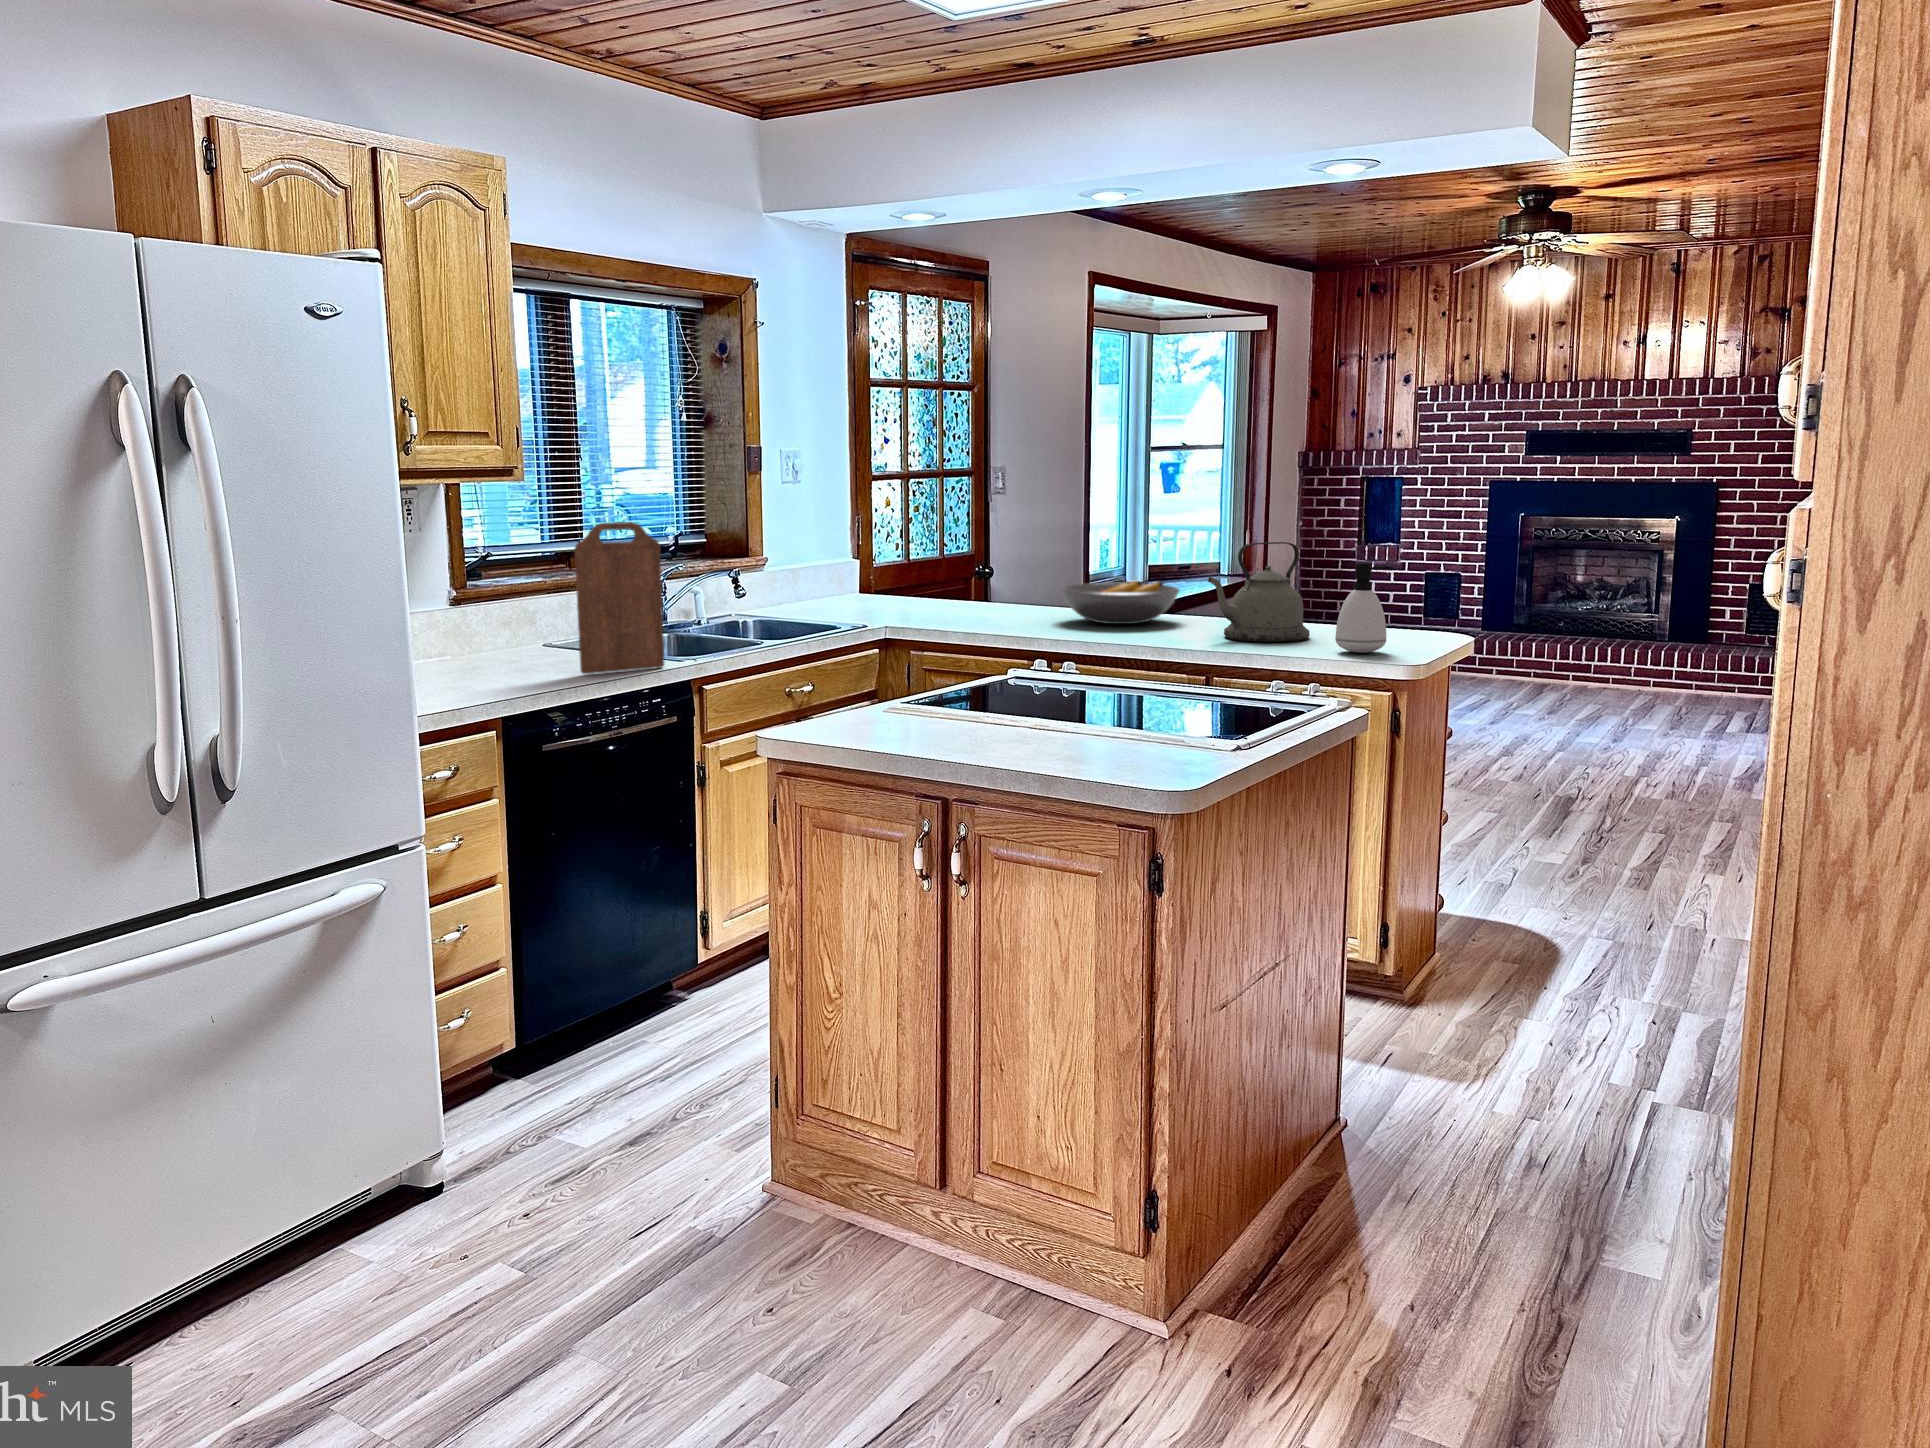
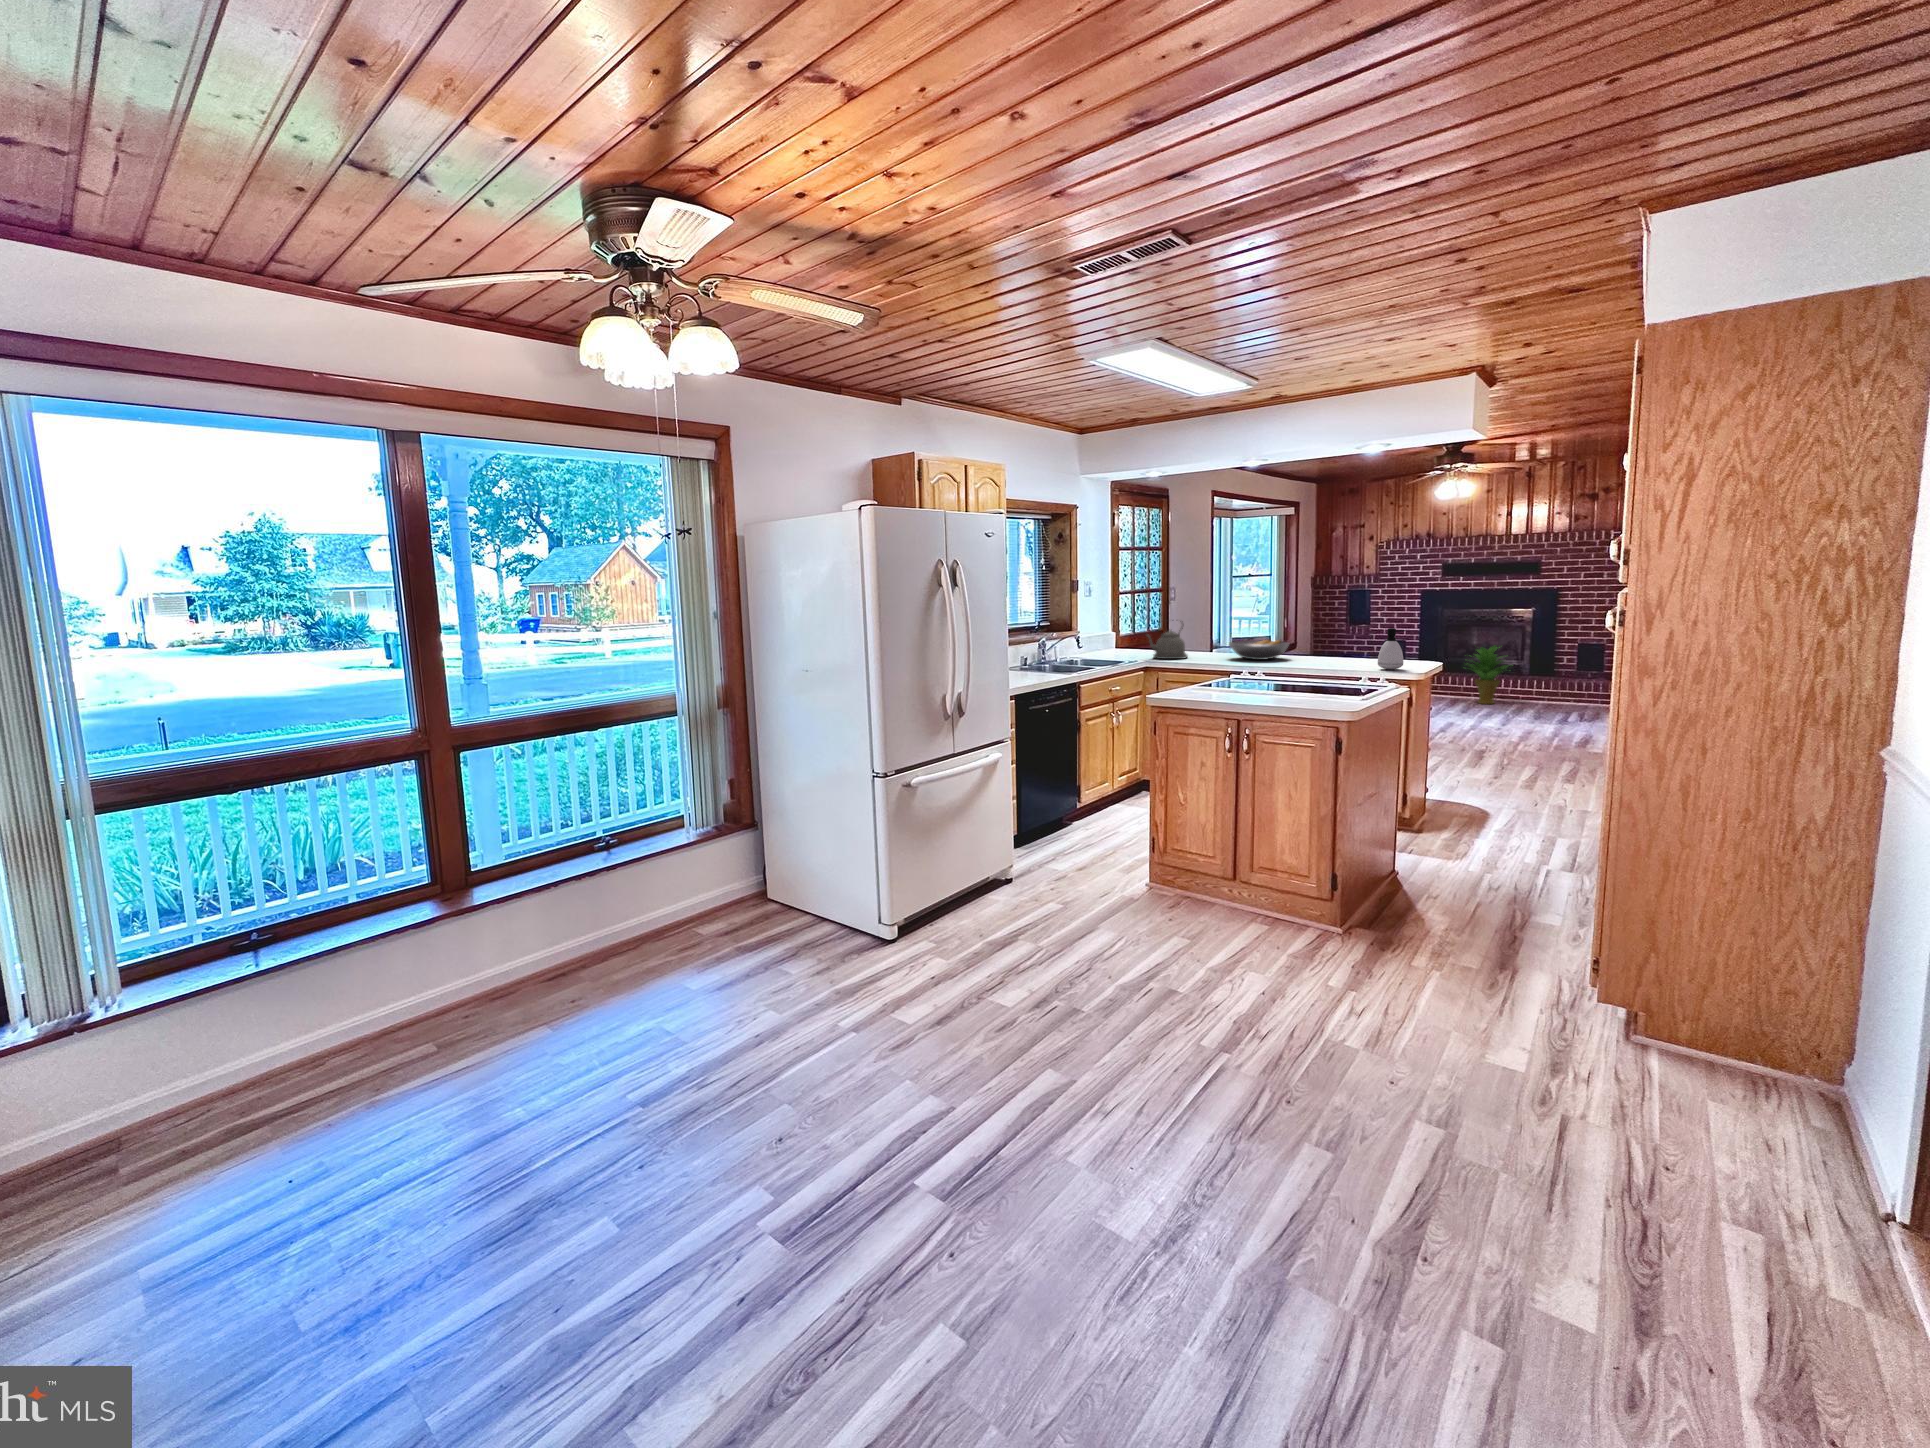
cutting board: present [575,522,665,674] -> none [1036,614,1070,679]
kettle: present [1208,542,1310,642] -> present [1146,622,1188,659]
potted plant: none [1552,583,1644,694] -> present [1469,646,1507,704]

